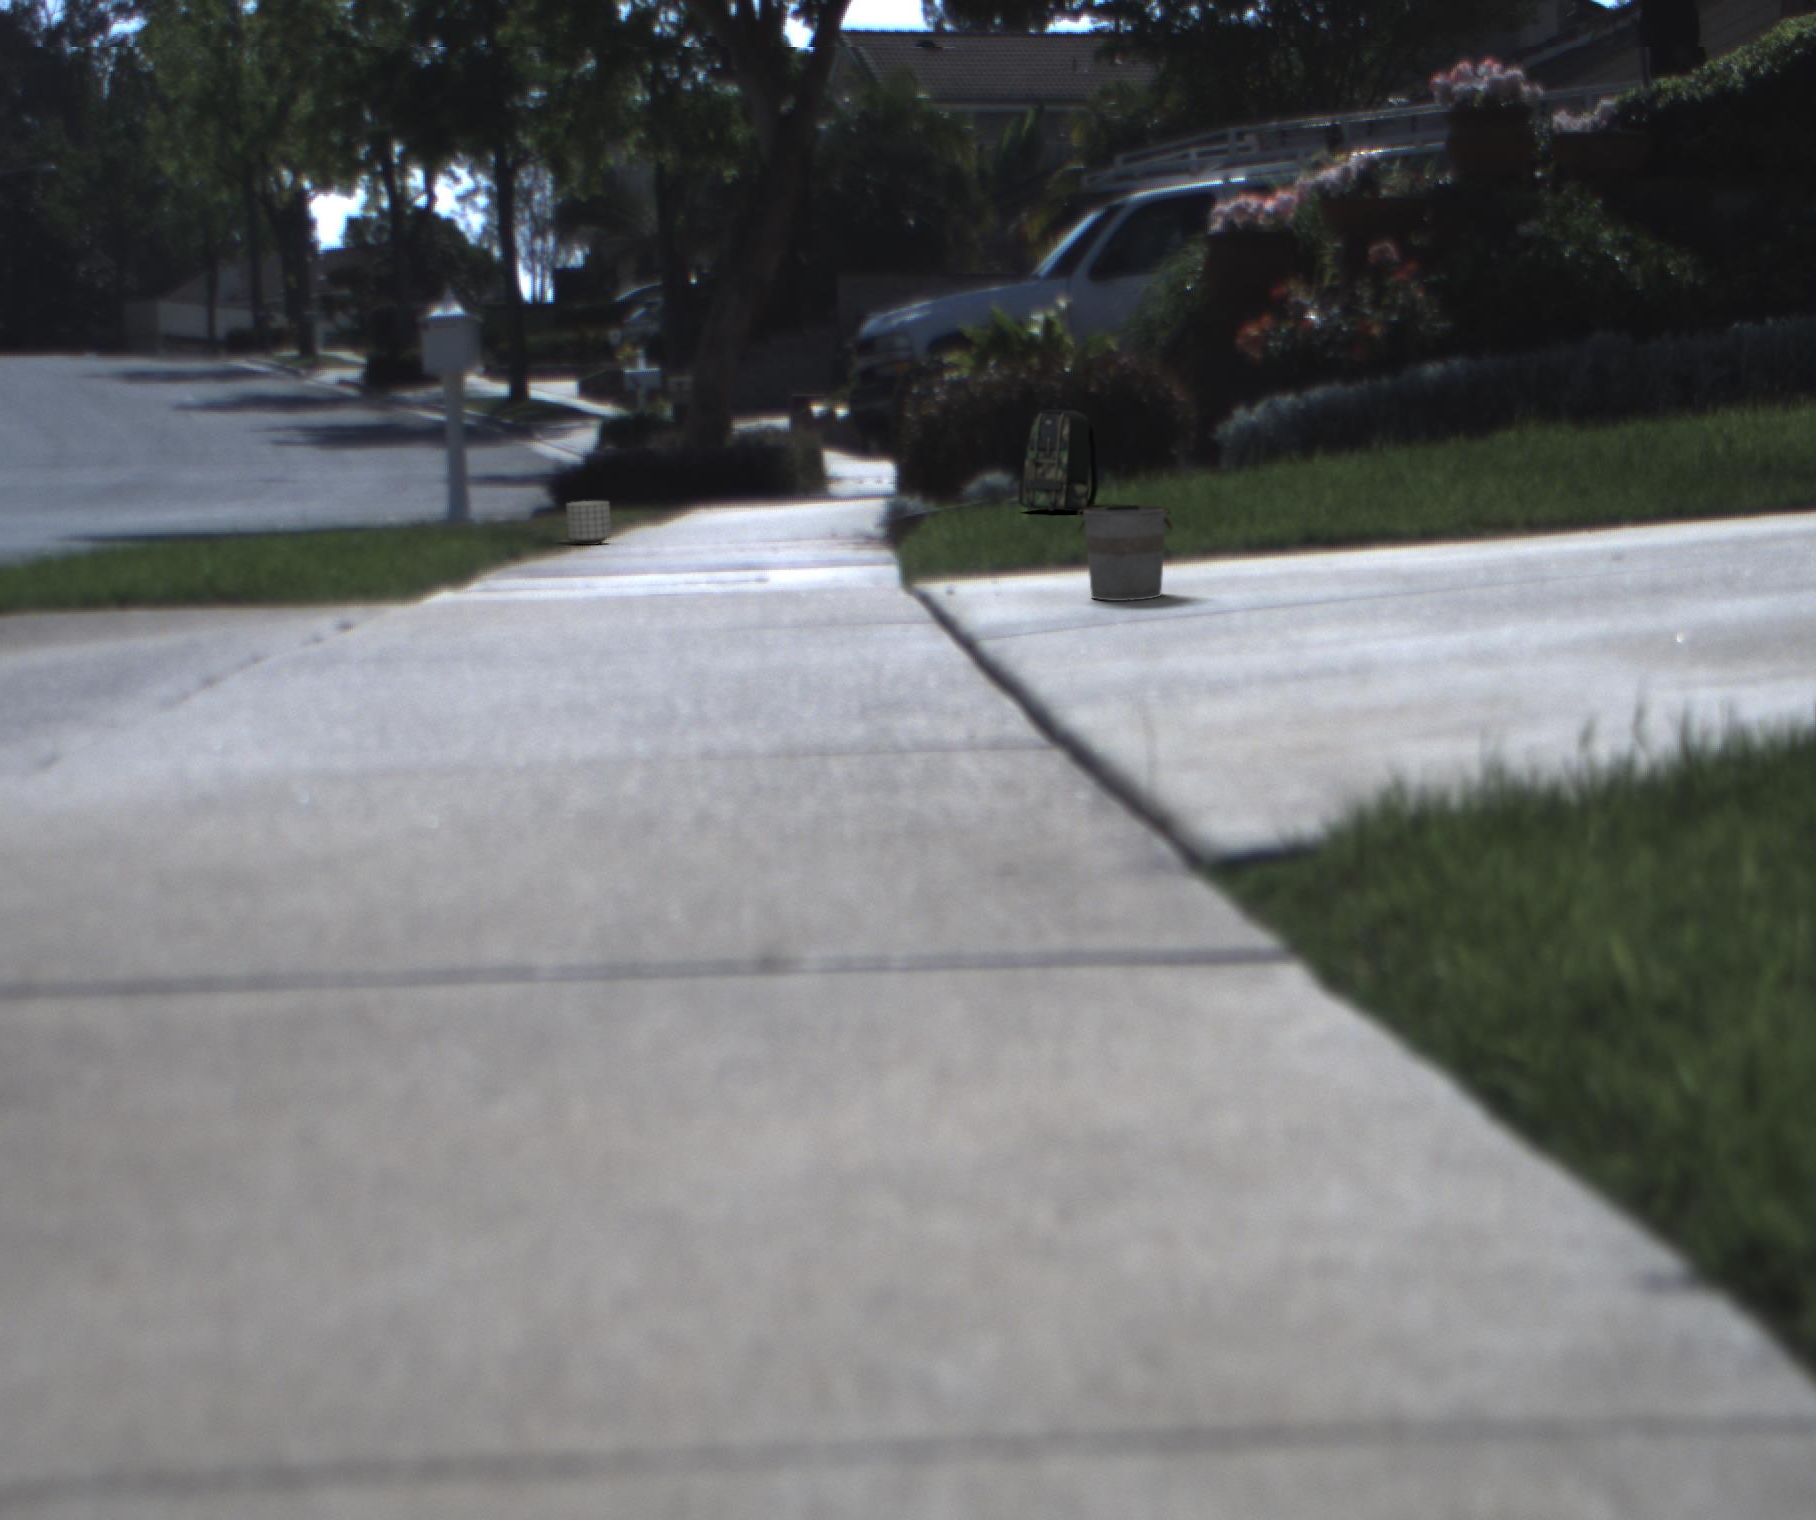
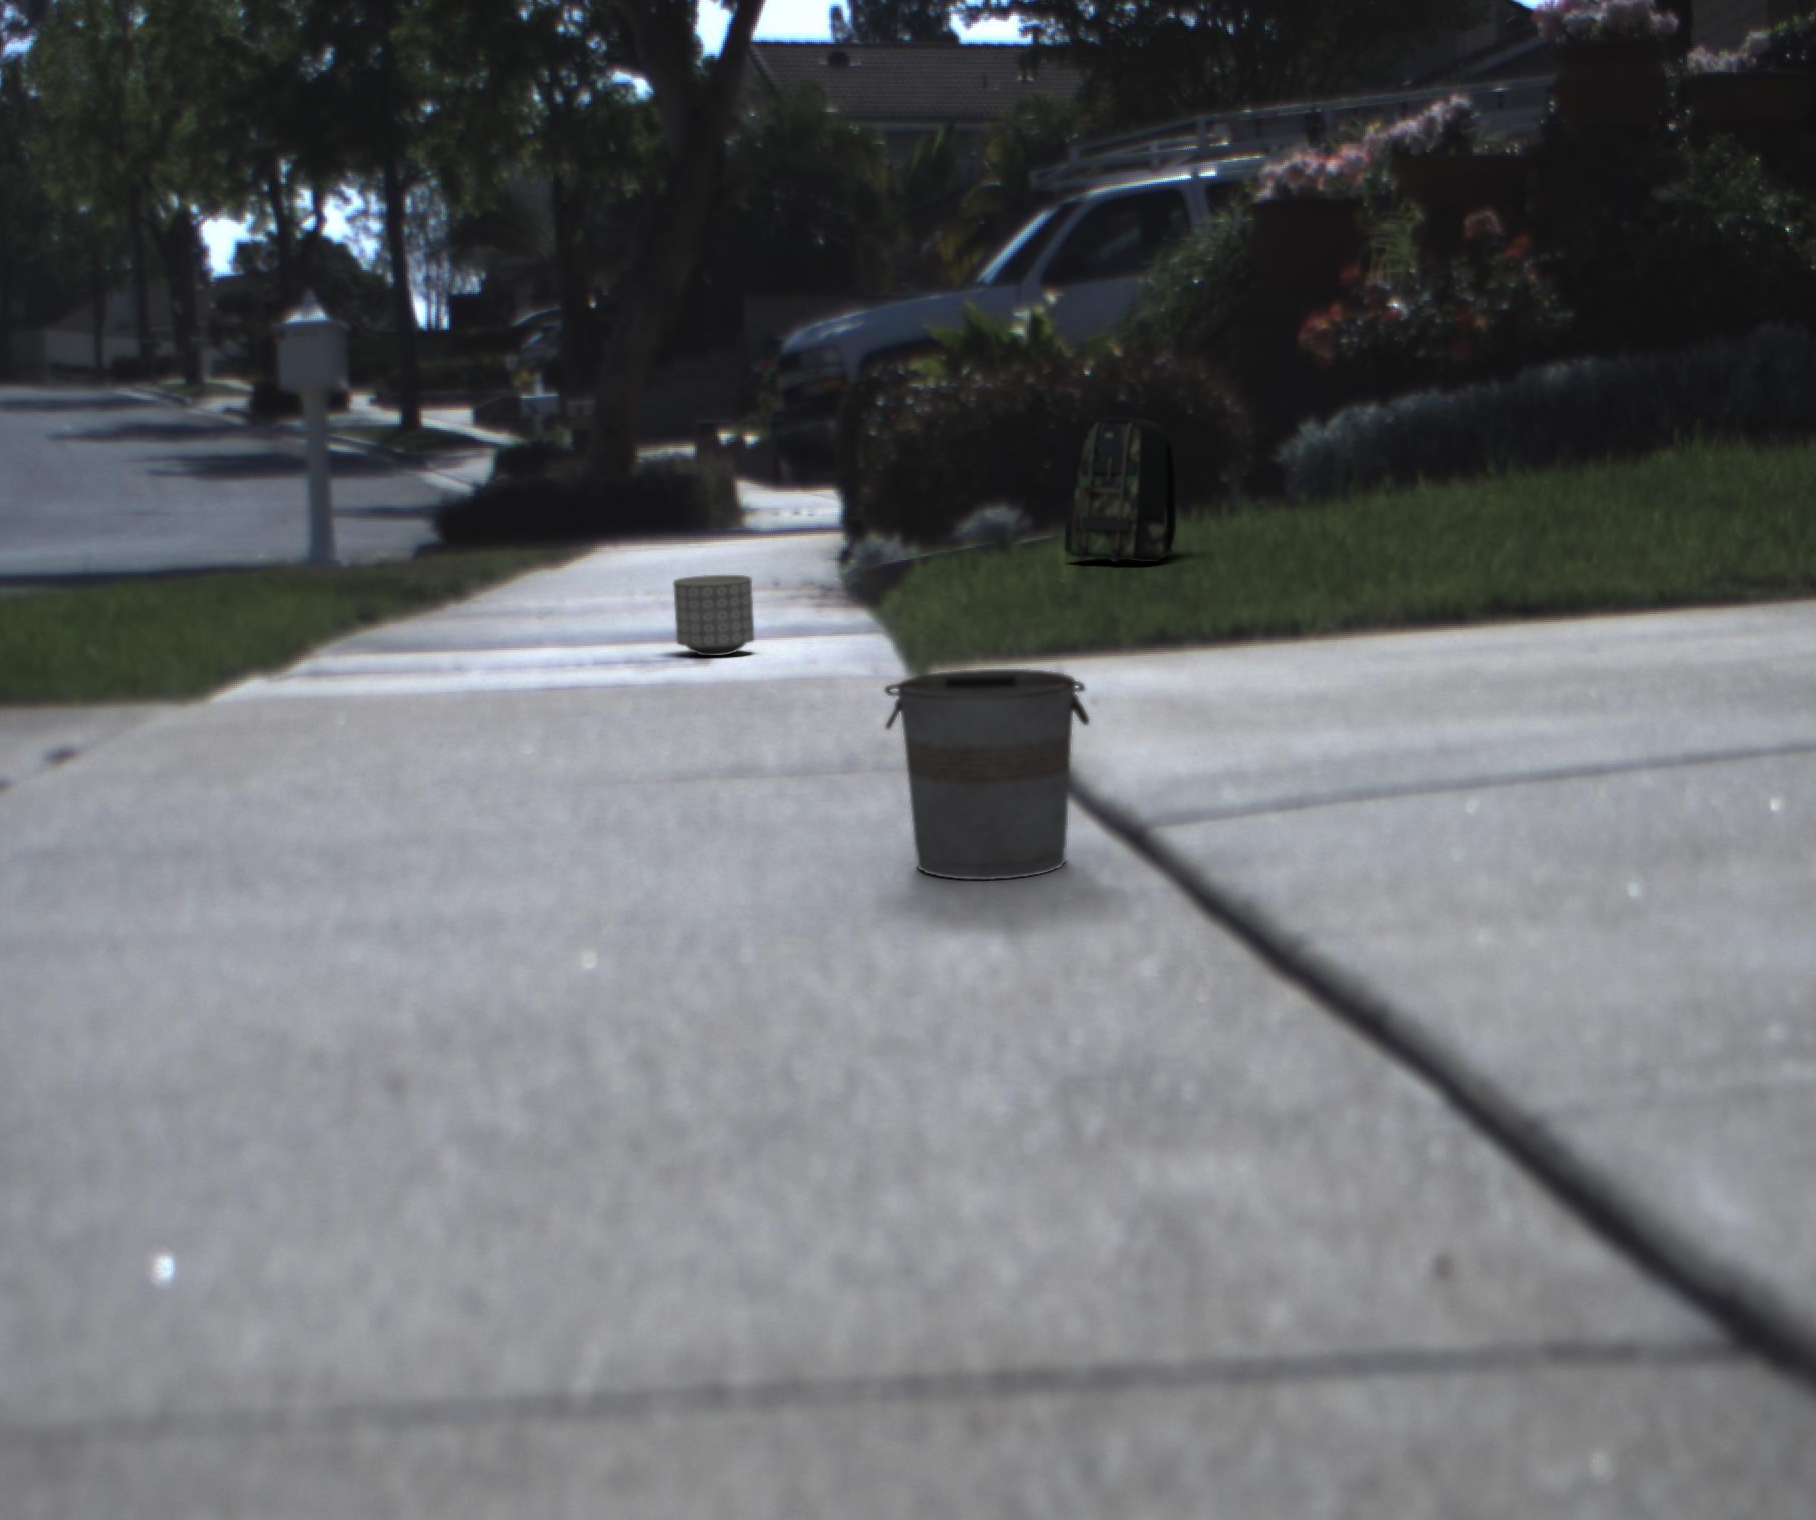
planter: present [567,501,611,545] -> present [673,575,754,656]
bucket: present [1078,505,1173,601] -> present [885,669,1089,880]

